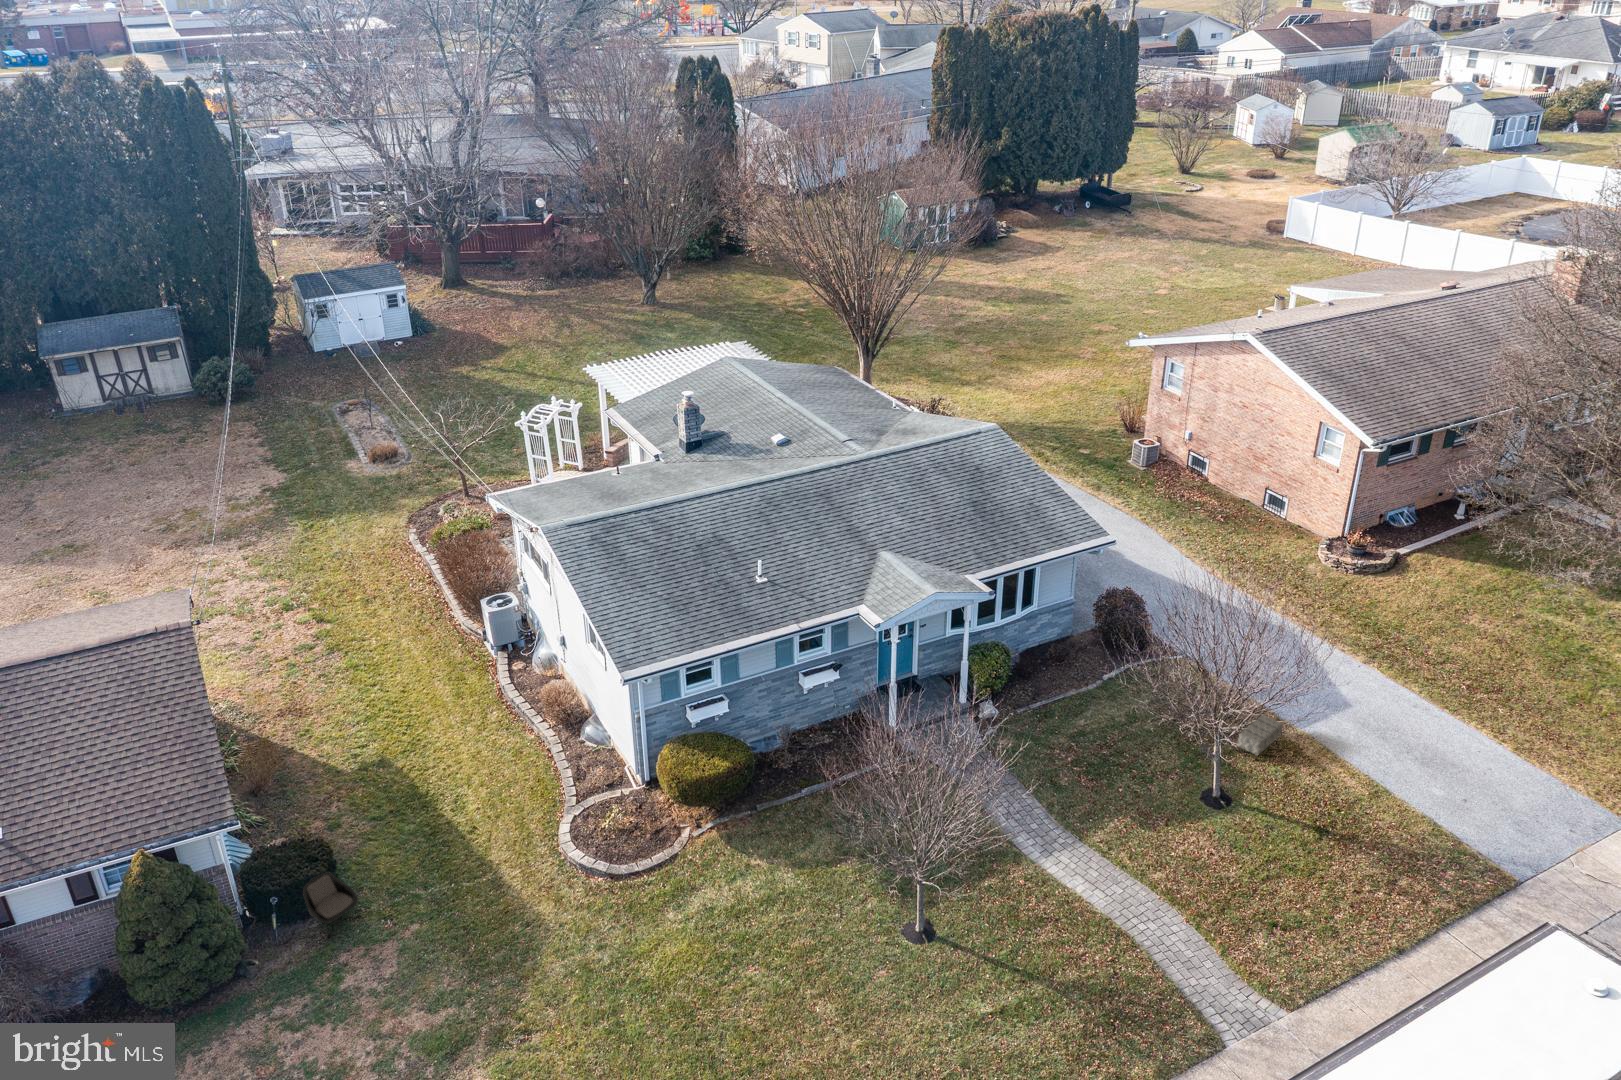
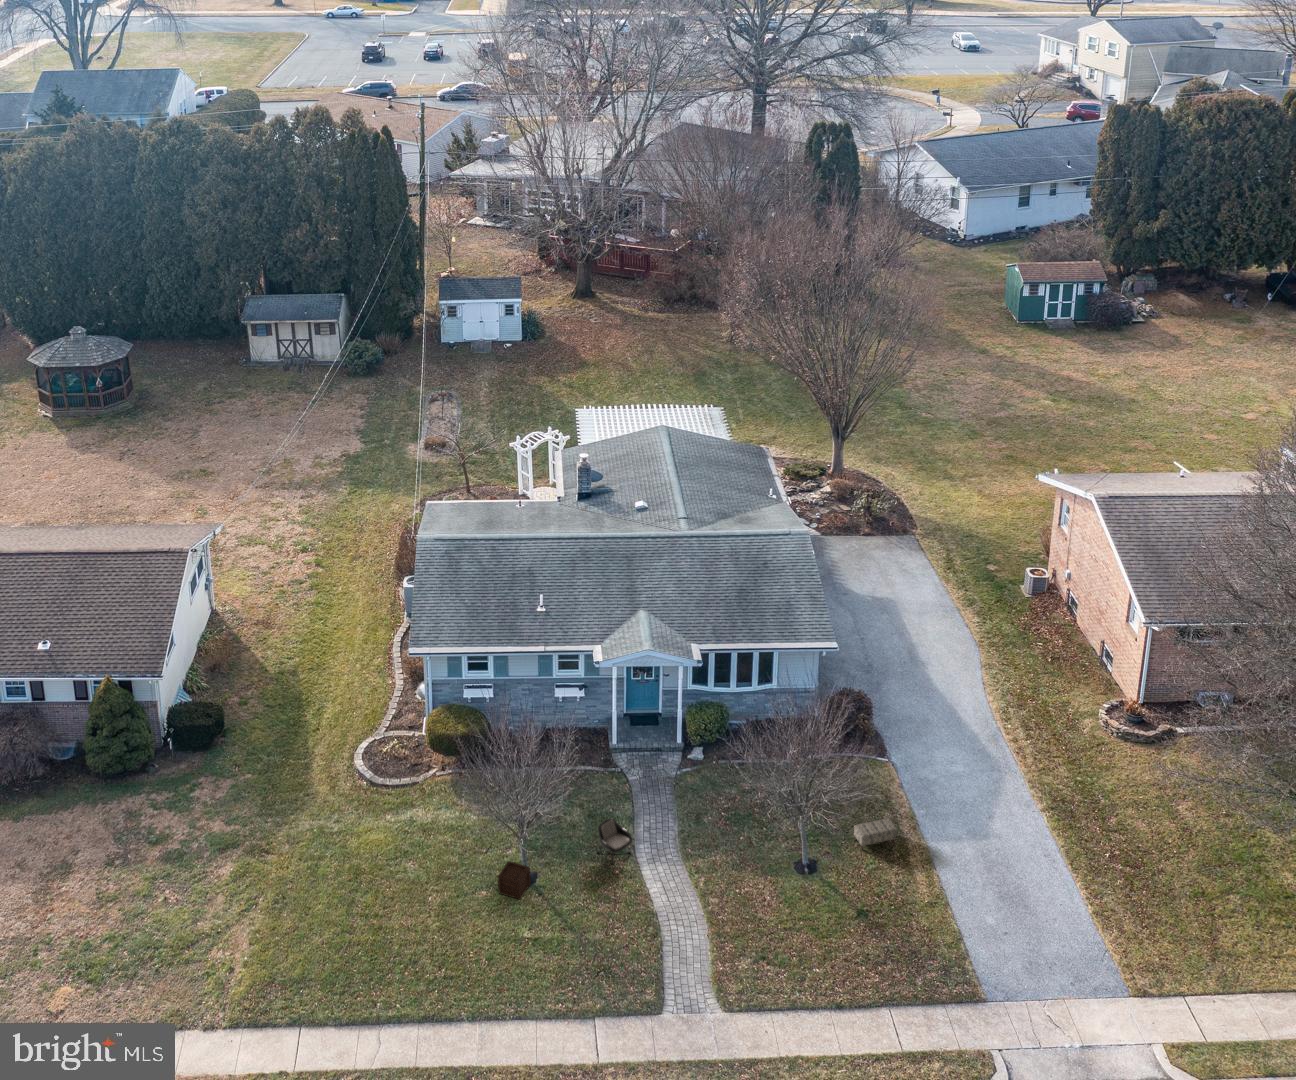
lounge chair: present [303,872,358,937] -> present [598,818,633,858]
wooden crate: none [904,915,944,967] -> present [498,861,531,900]

